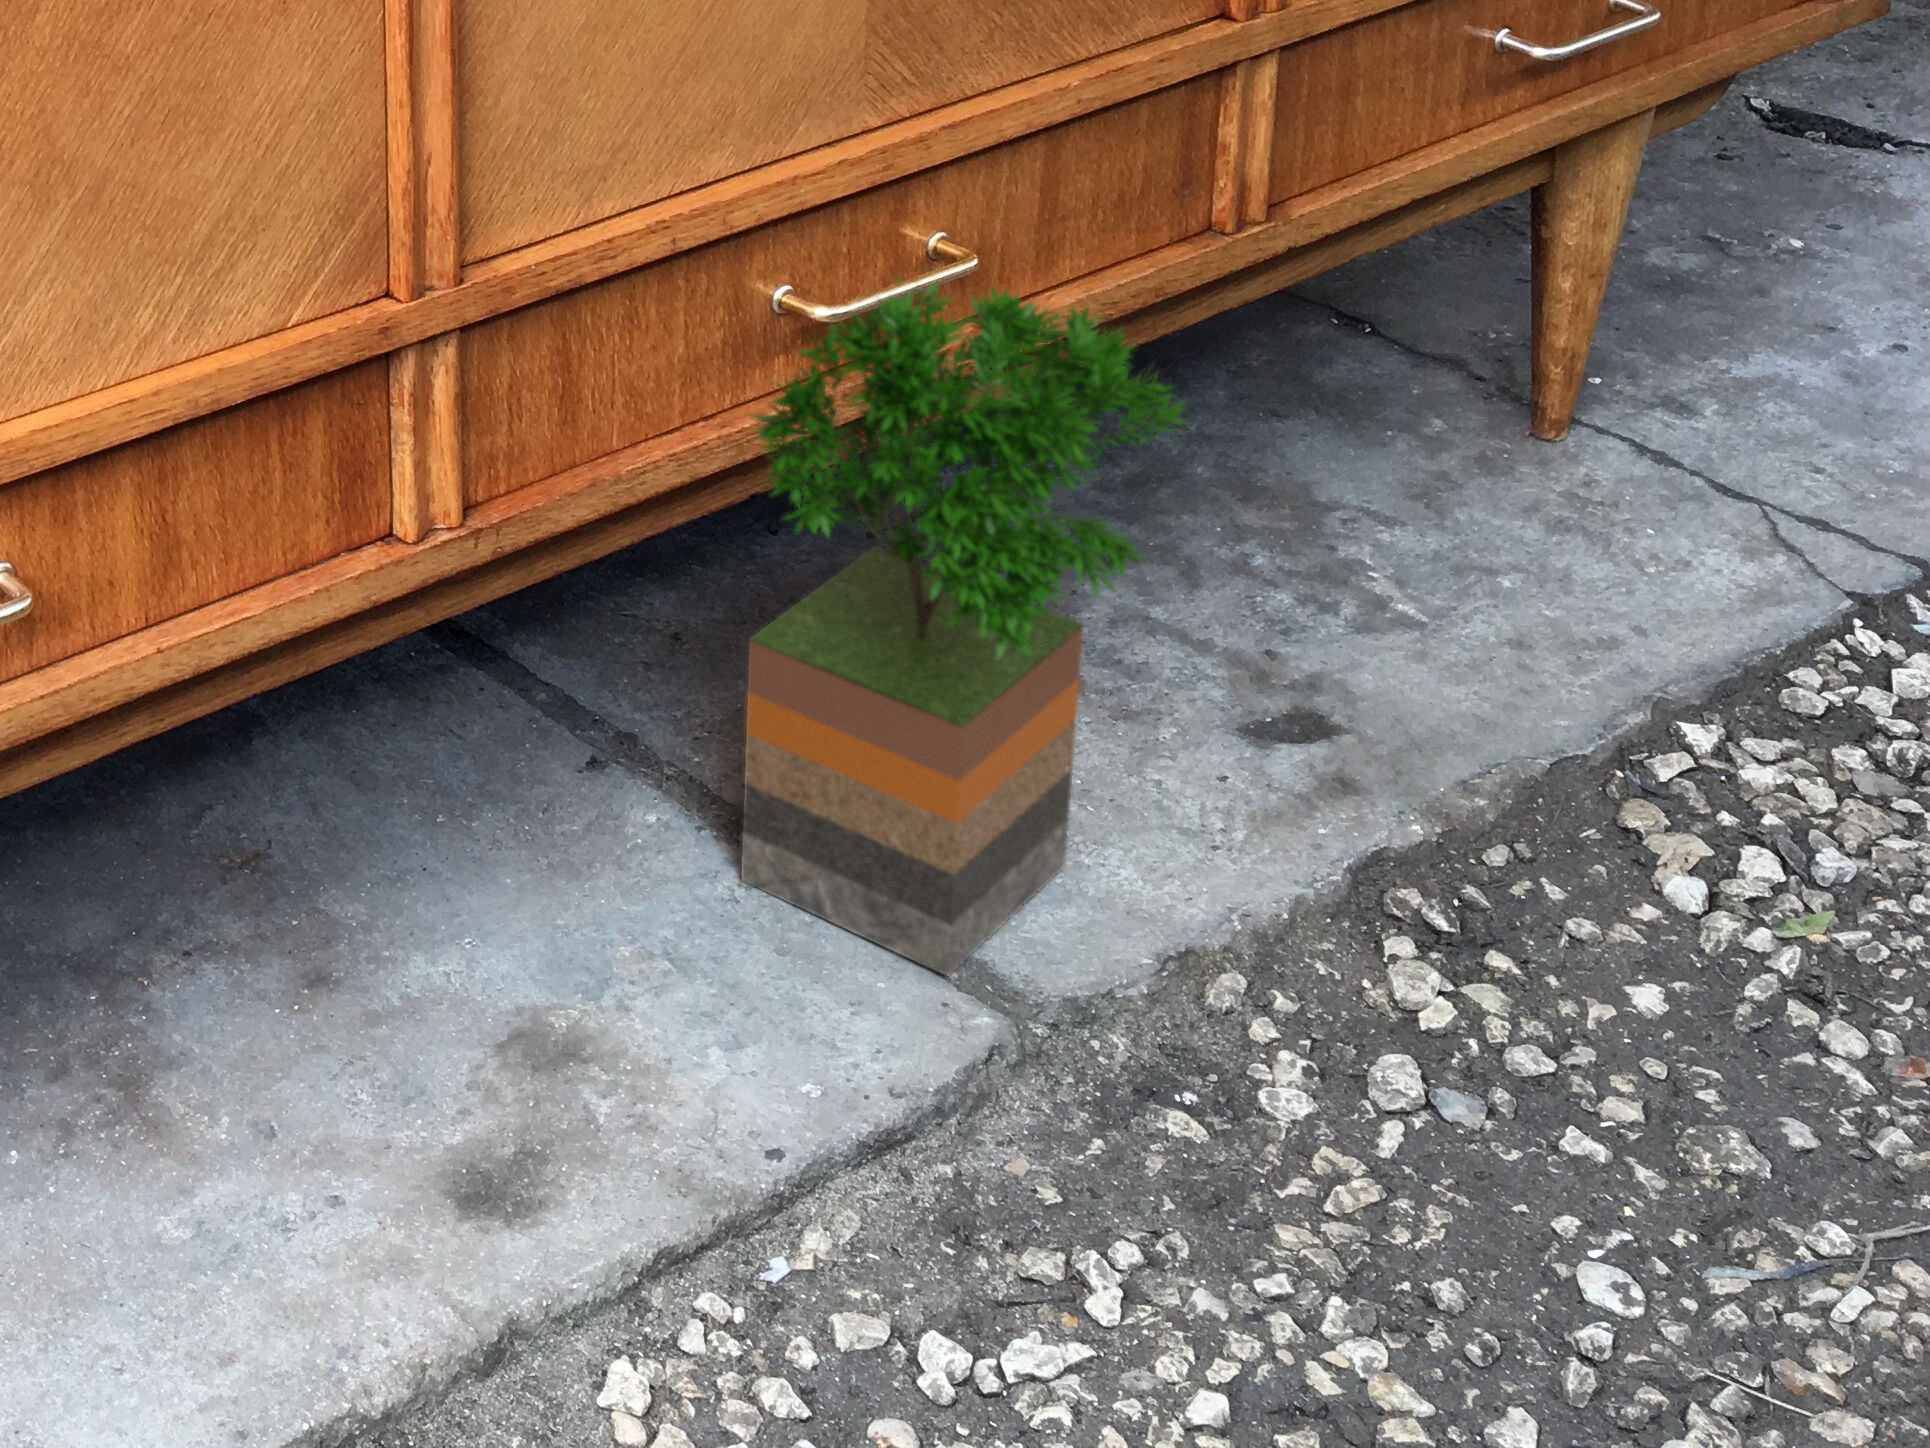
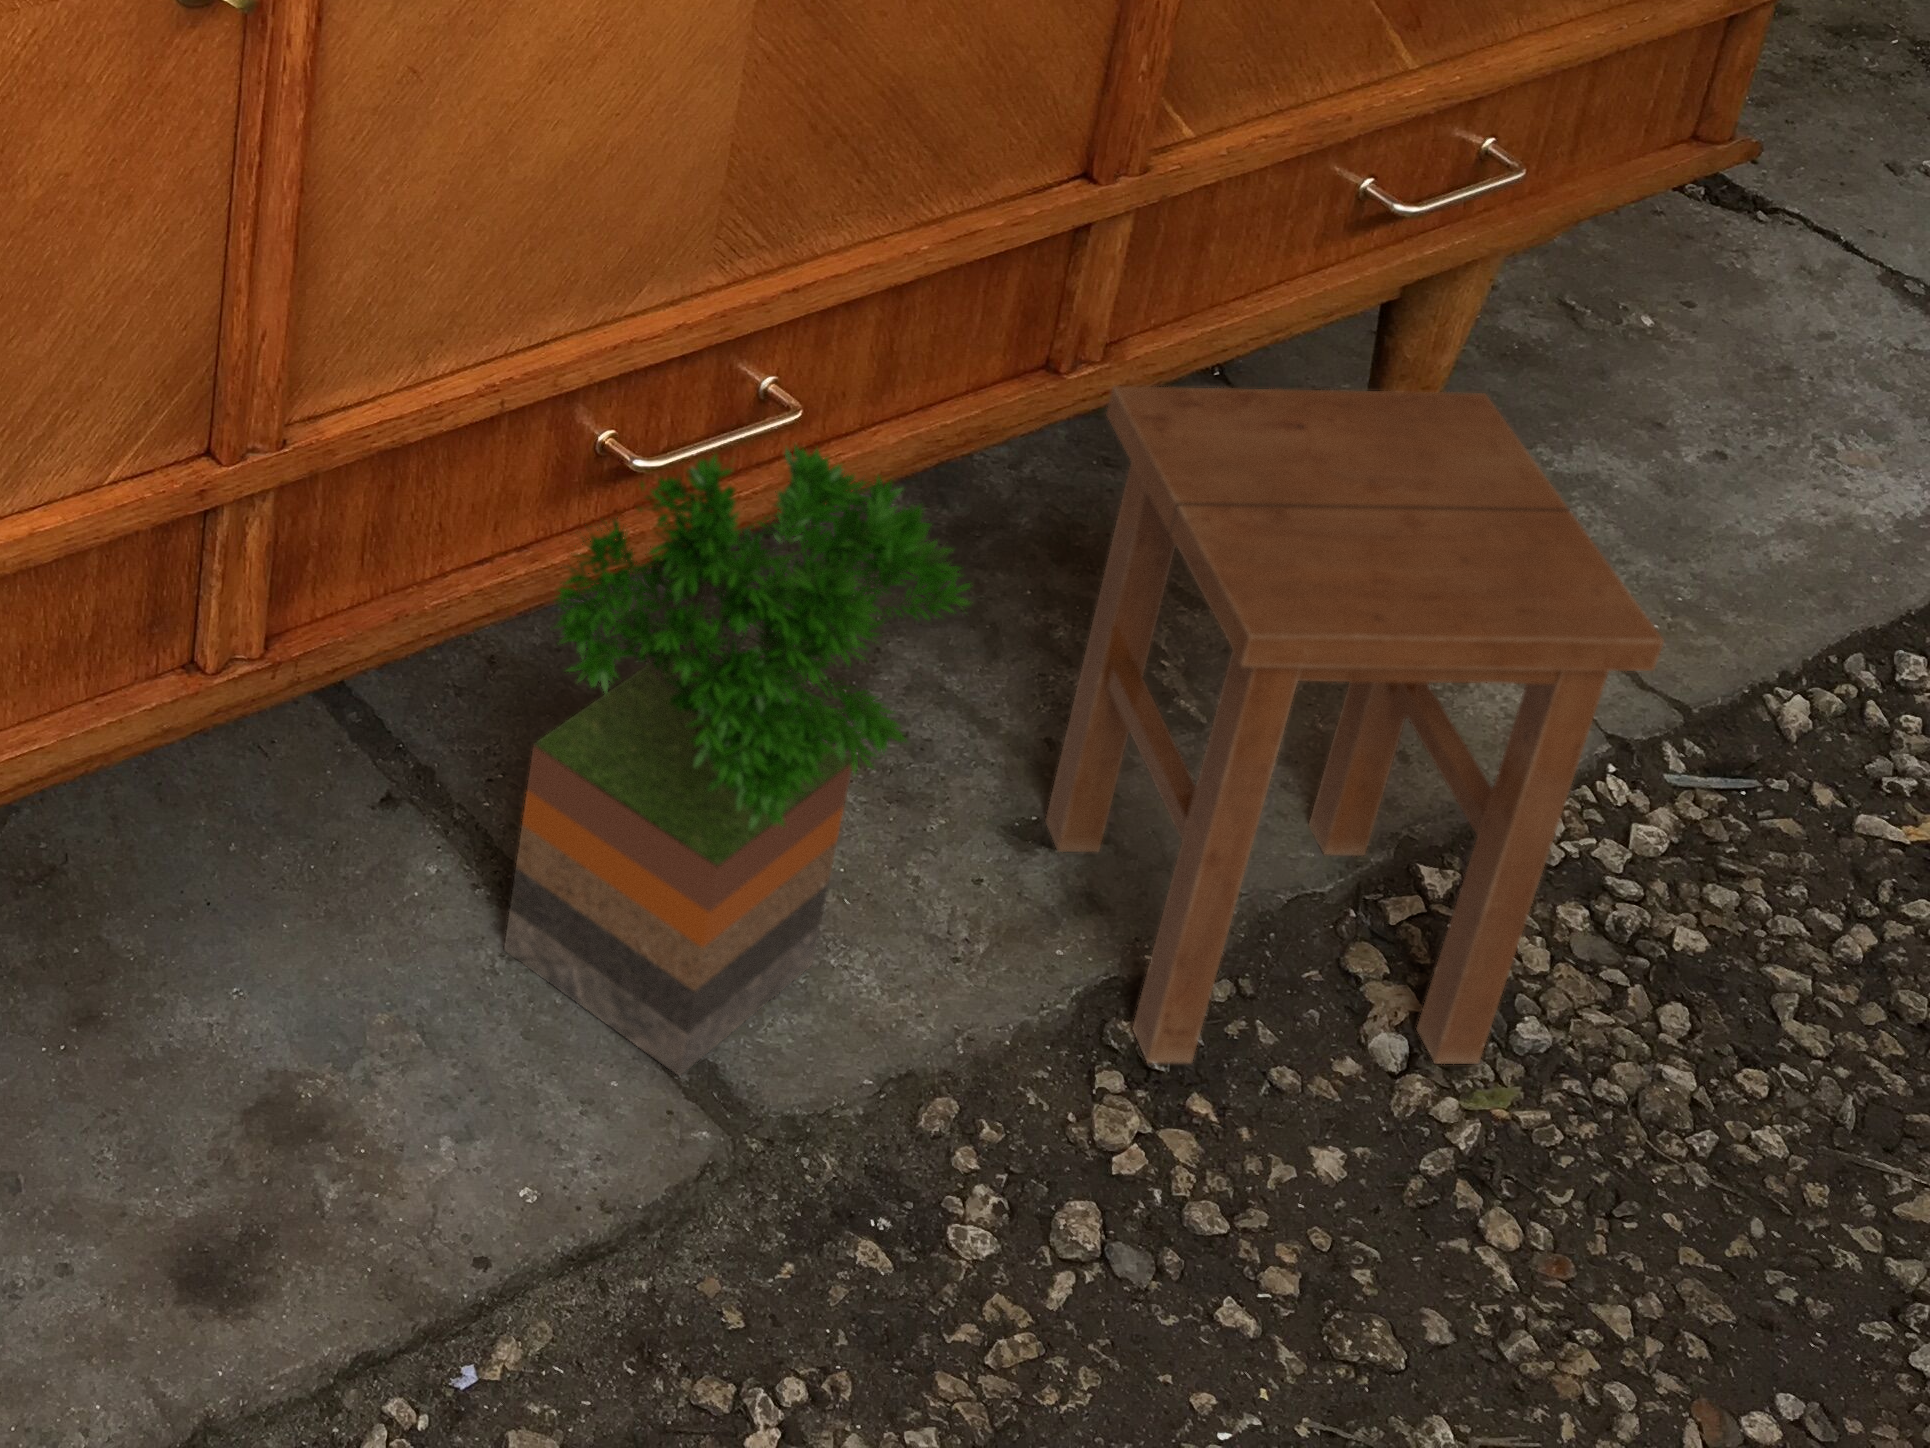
stool: none [1279,199,1915,924] -> present [1046,387,1664,1064]

